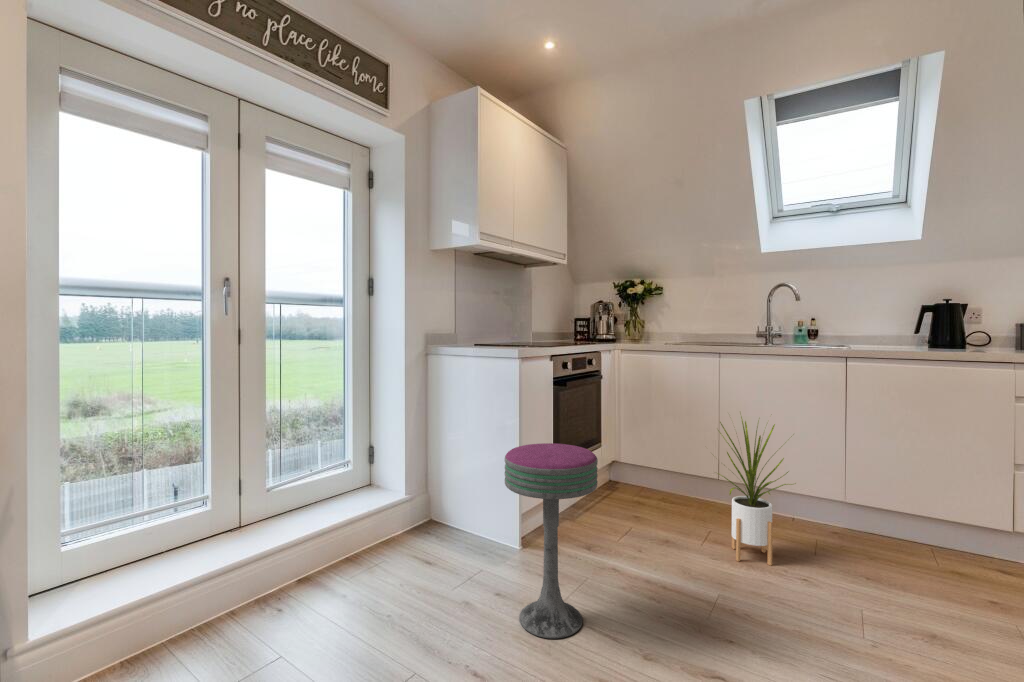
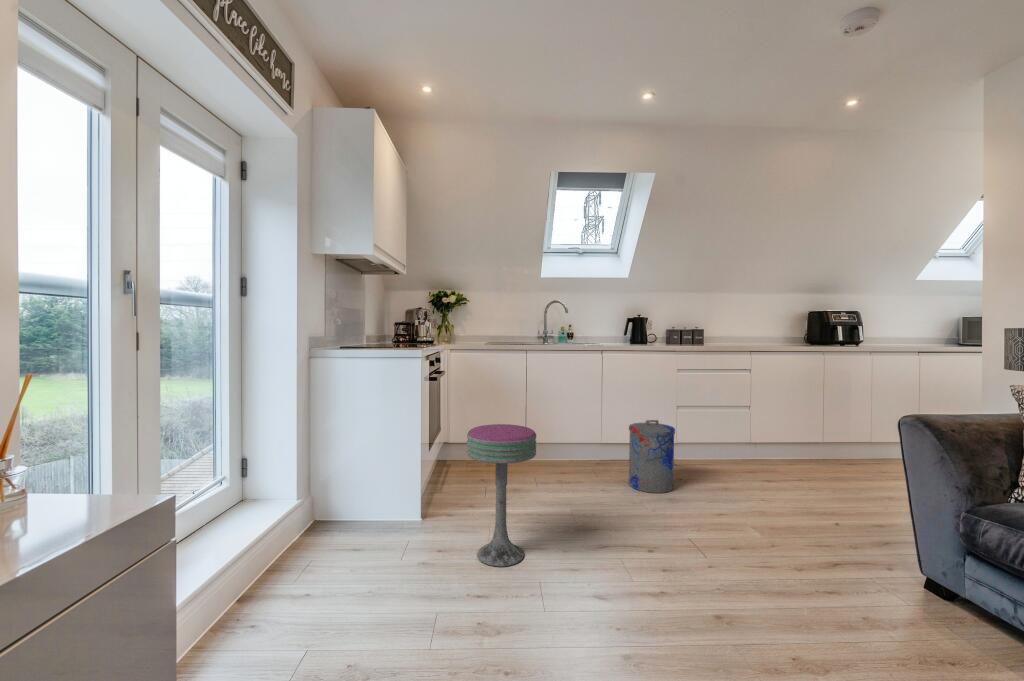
house plant: present [718,417,796,566] -> none [546,390,598,491]
trash can: none [861,477,964,616] -> present [629,420,675,493]

